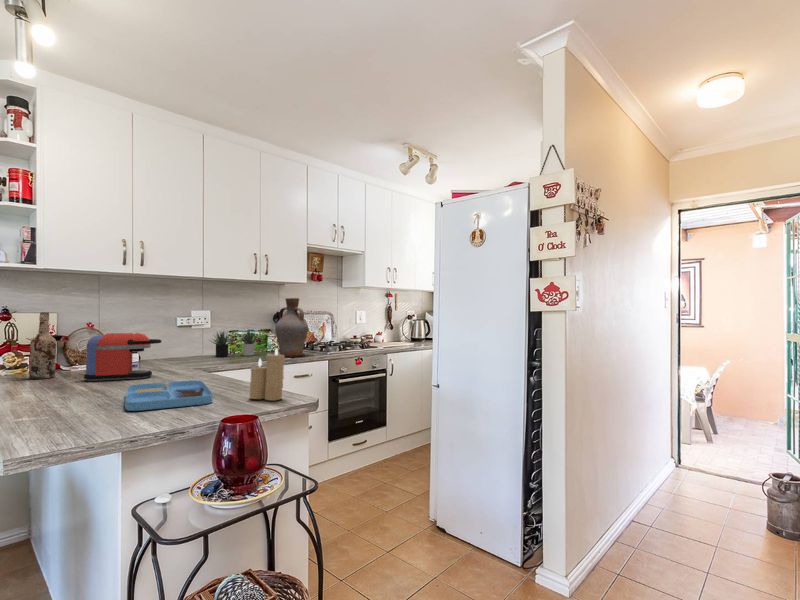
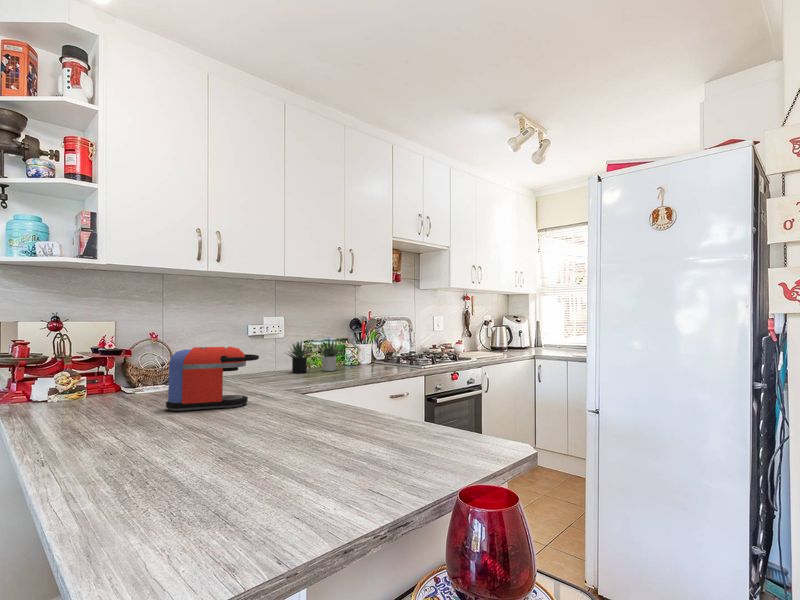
vase: present [275,298,308,357] -> none [364,301,402,373]
wine bottle: present [29,312,56,379] -> none [93,320,125,407]
candle: present [250,348,285,401] -> none [430,371,482,449]
tray: present [125,380,212,411] -> none [249,413,386,471]

